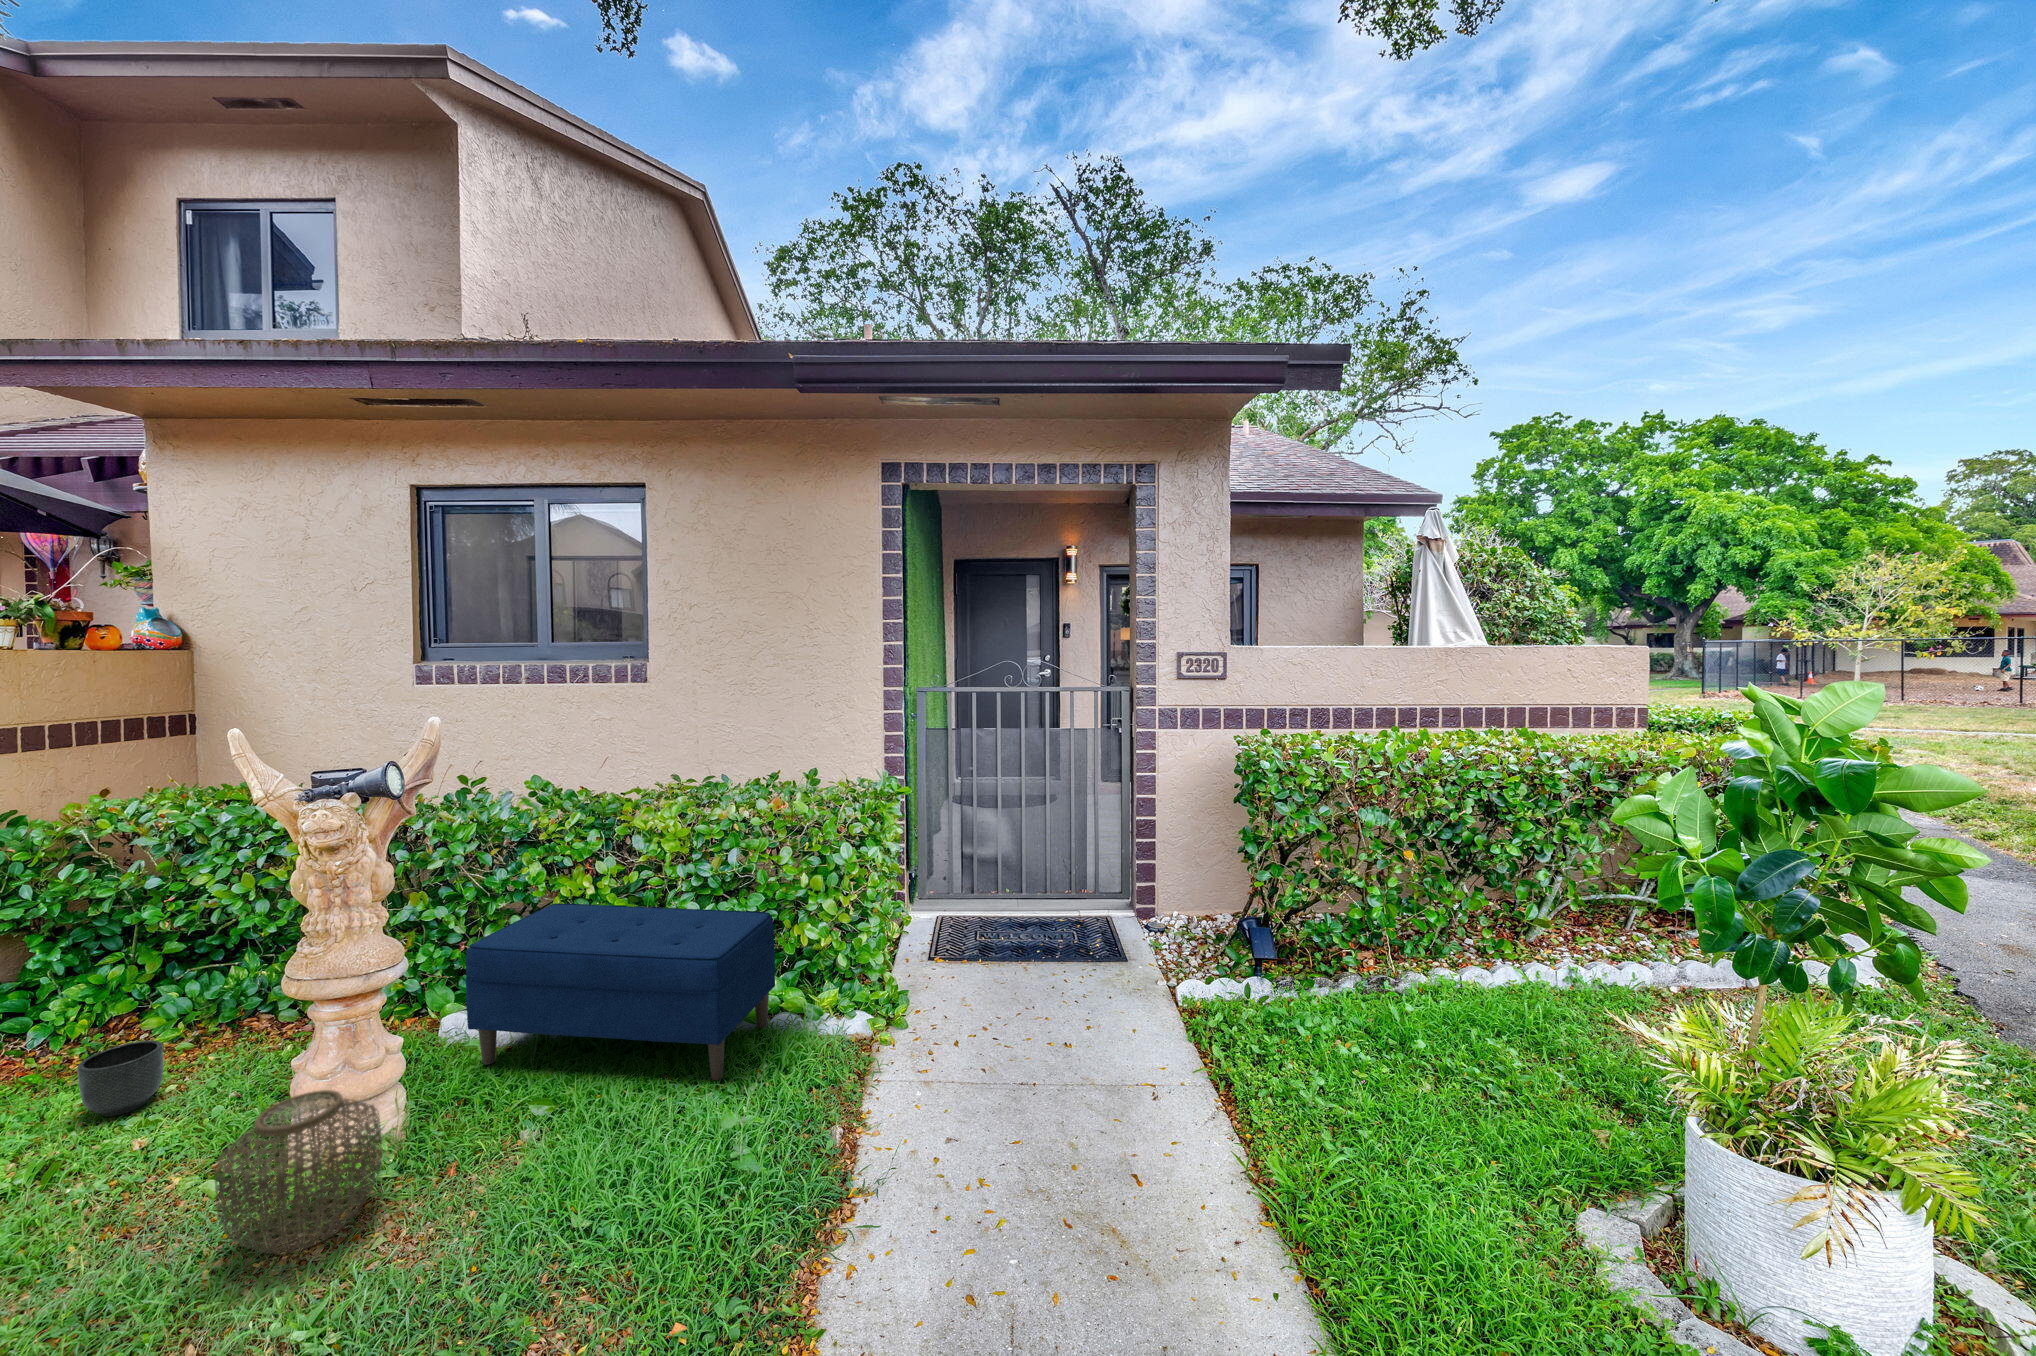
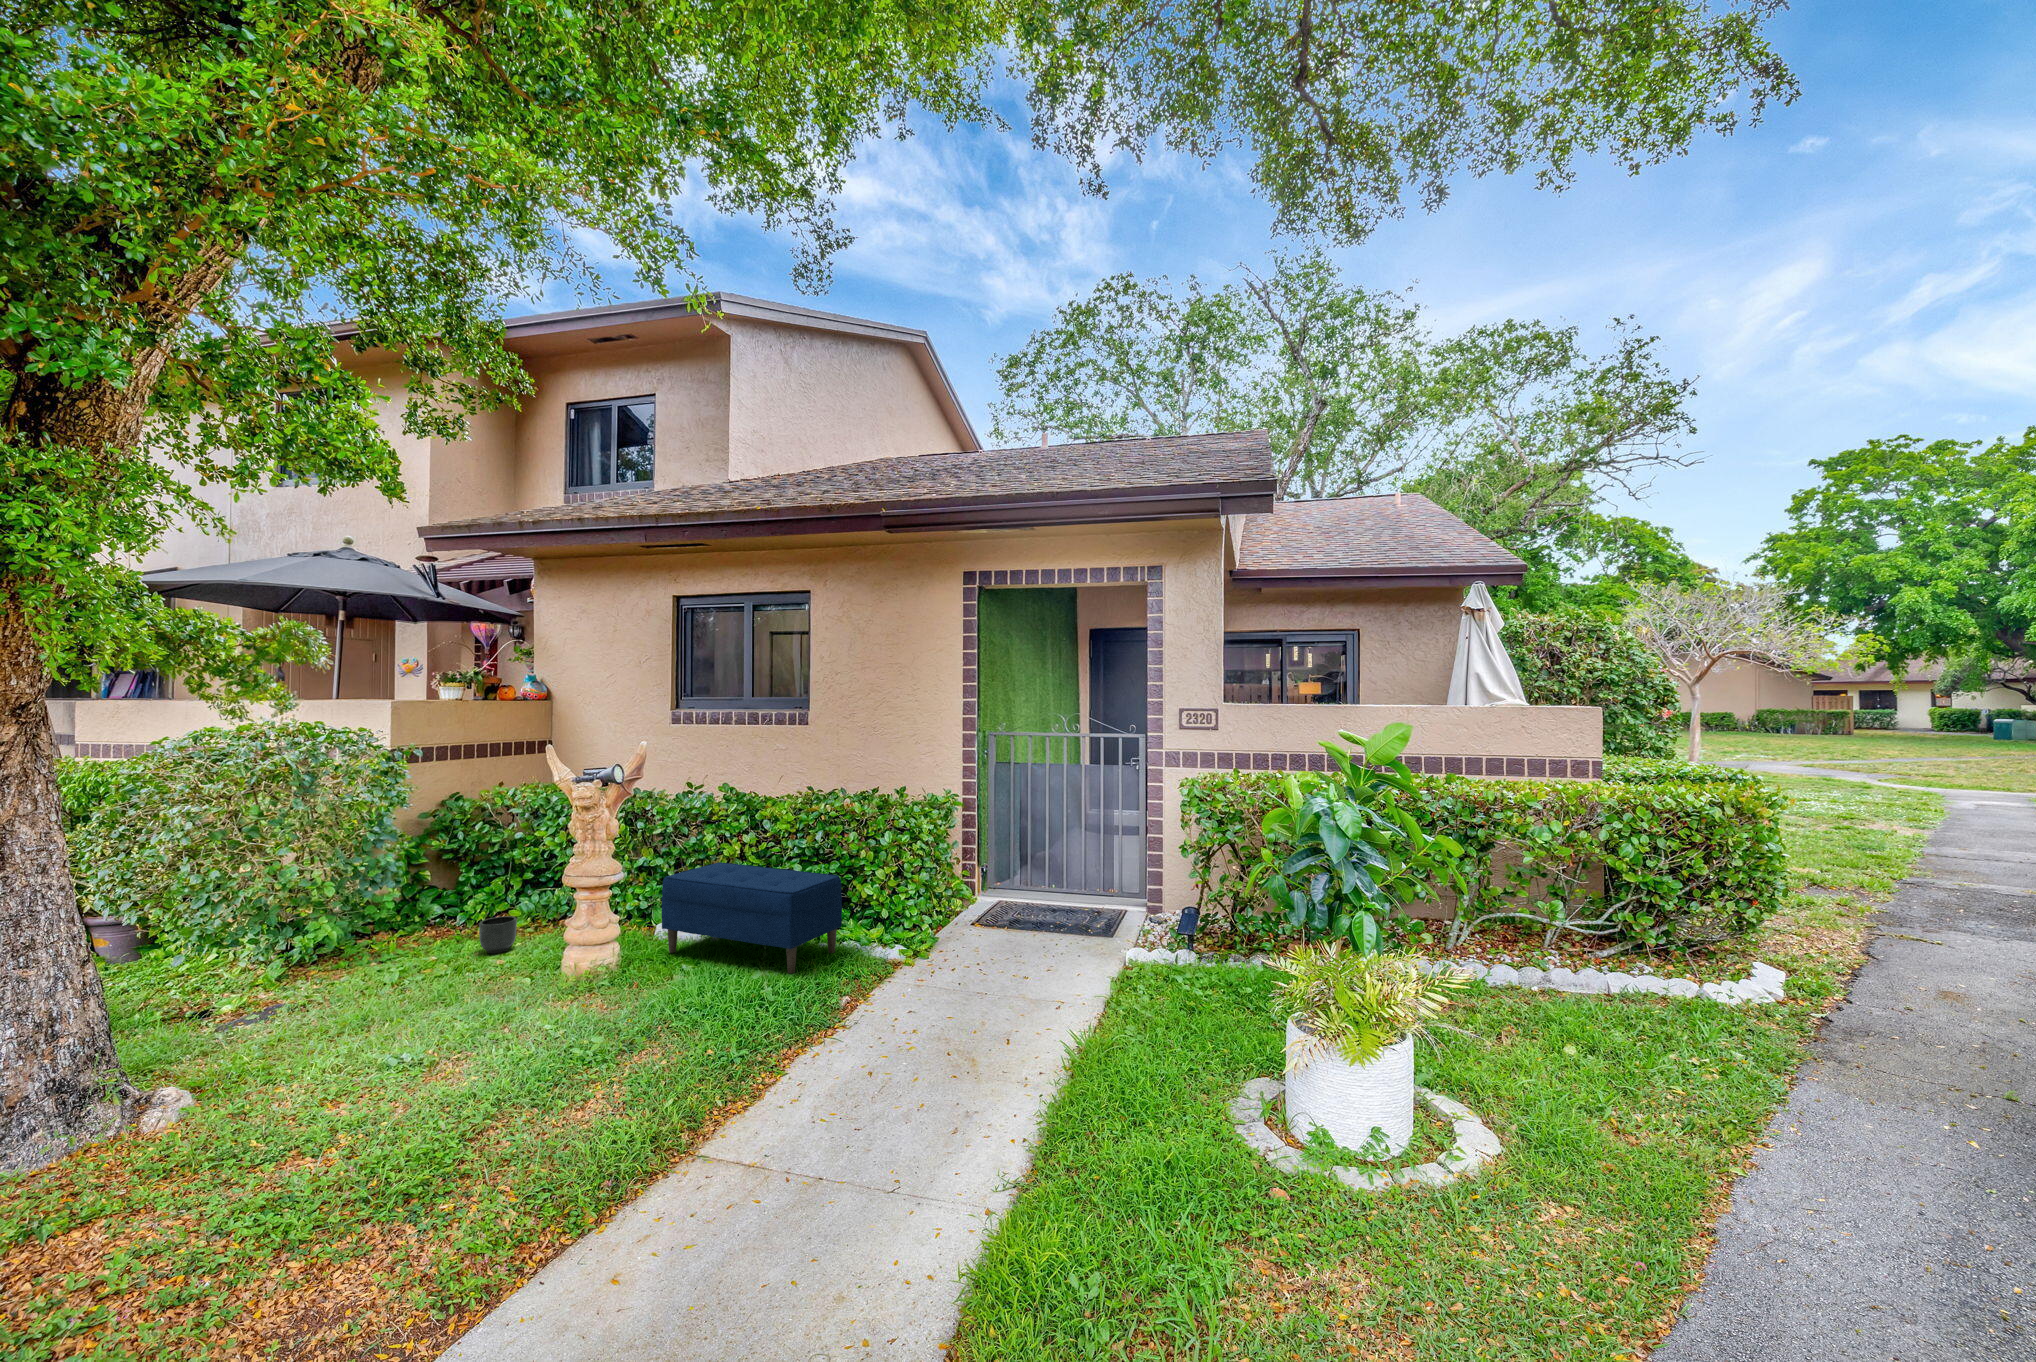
woven basket: present [215,1090,382,1254] -> none [530,932,604,1011]

